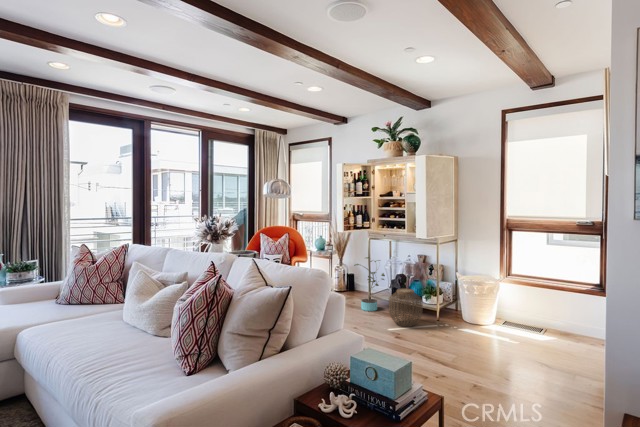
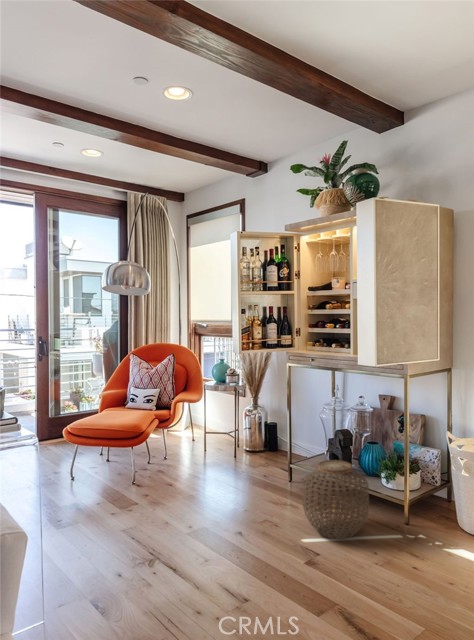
potted plant: present [354,257,385,311] -> none [254,397,310,497]

